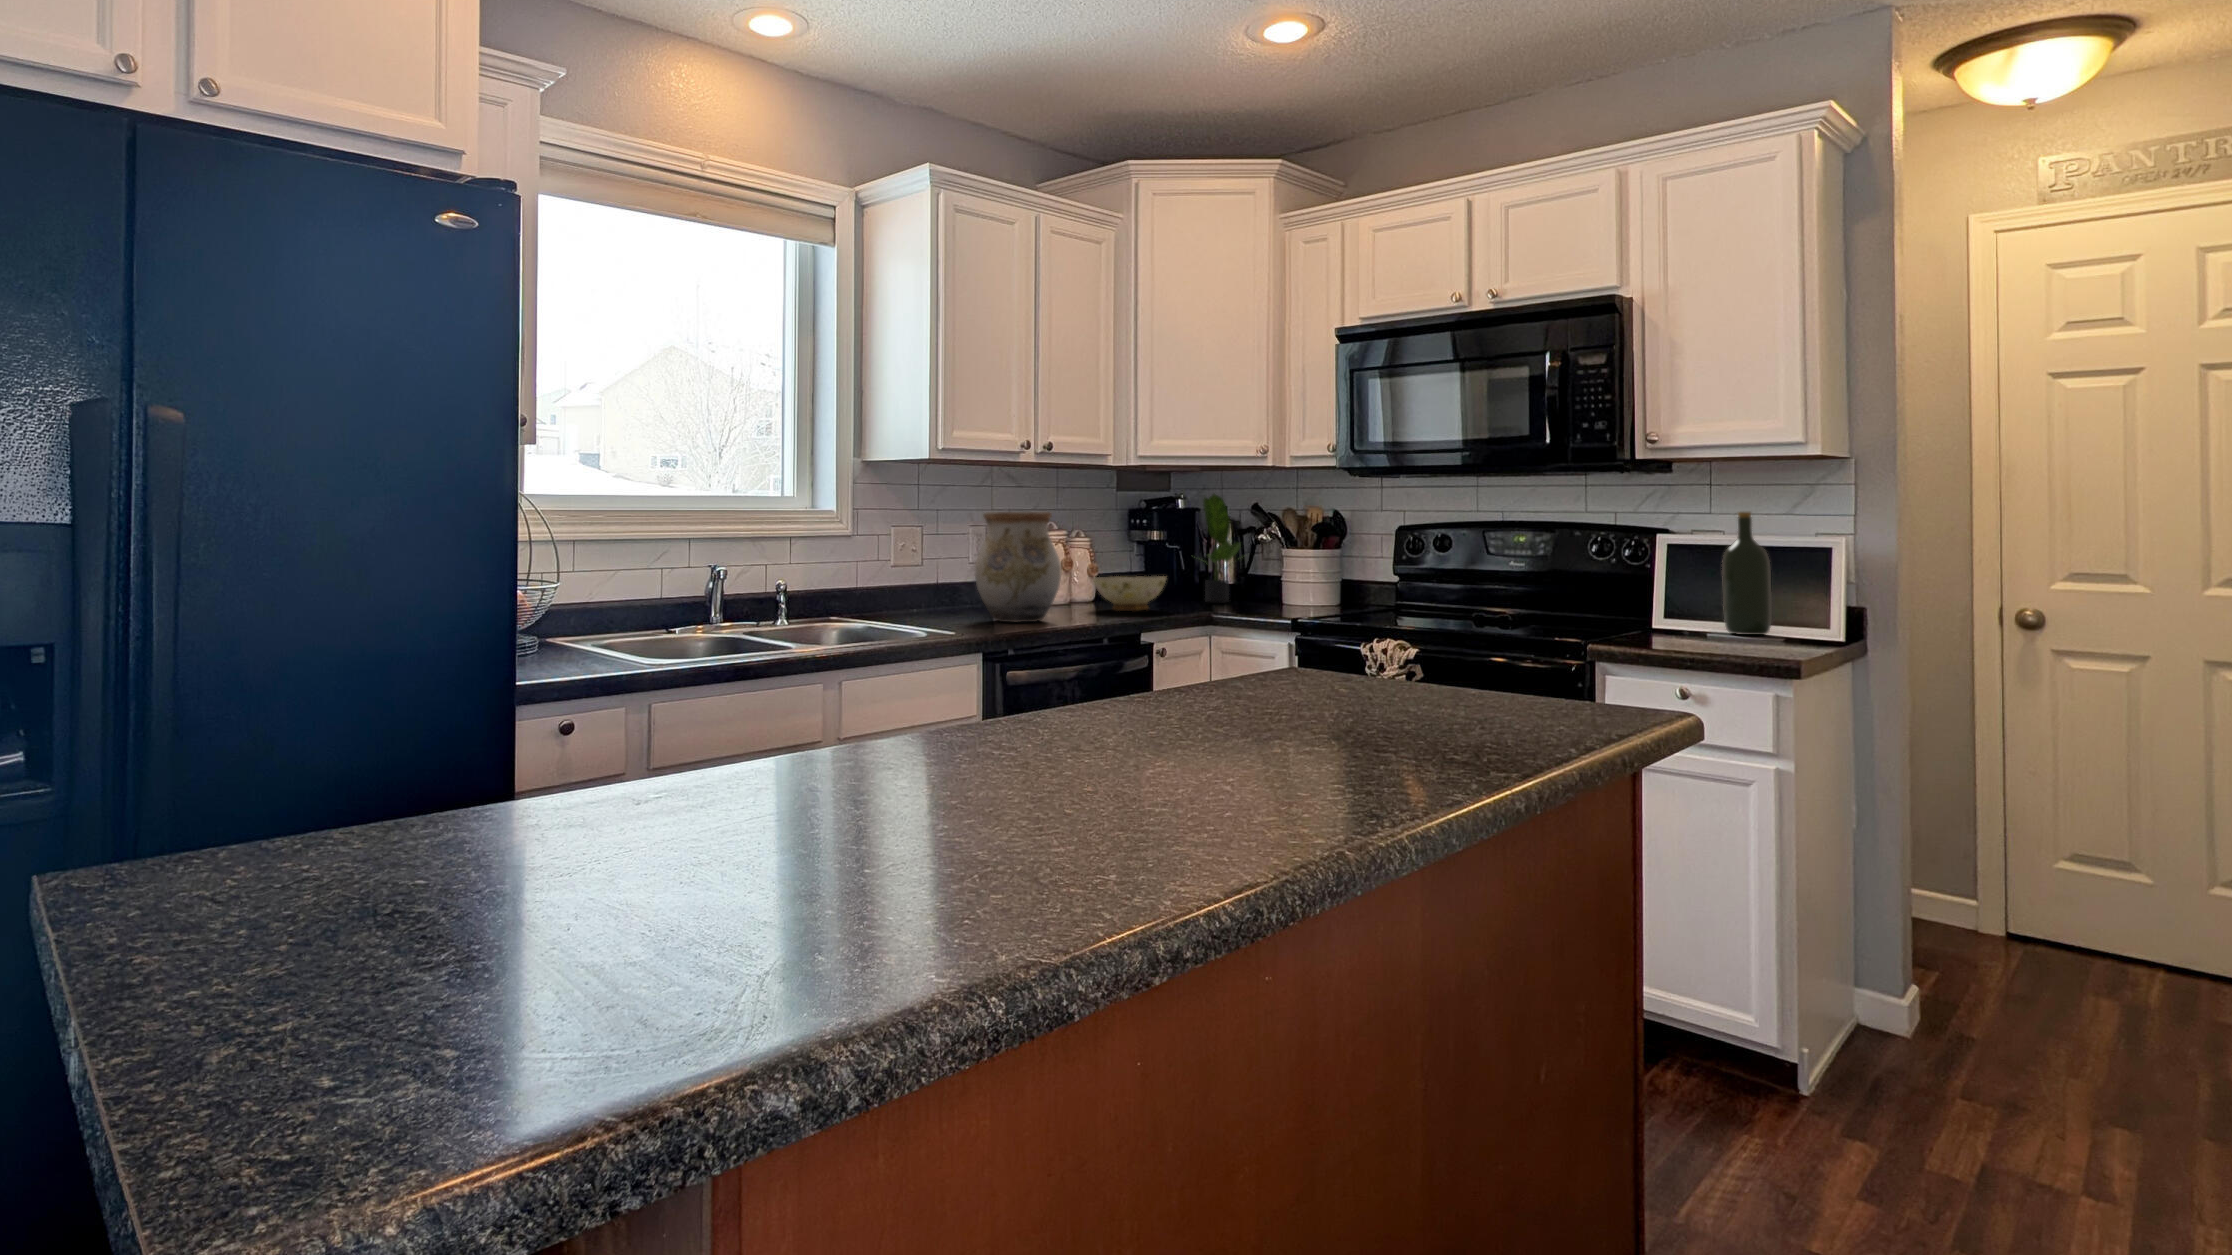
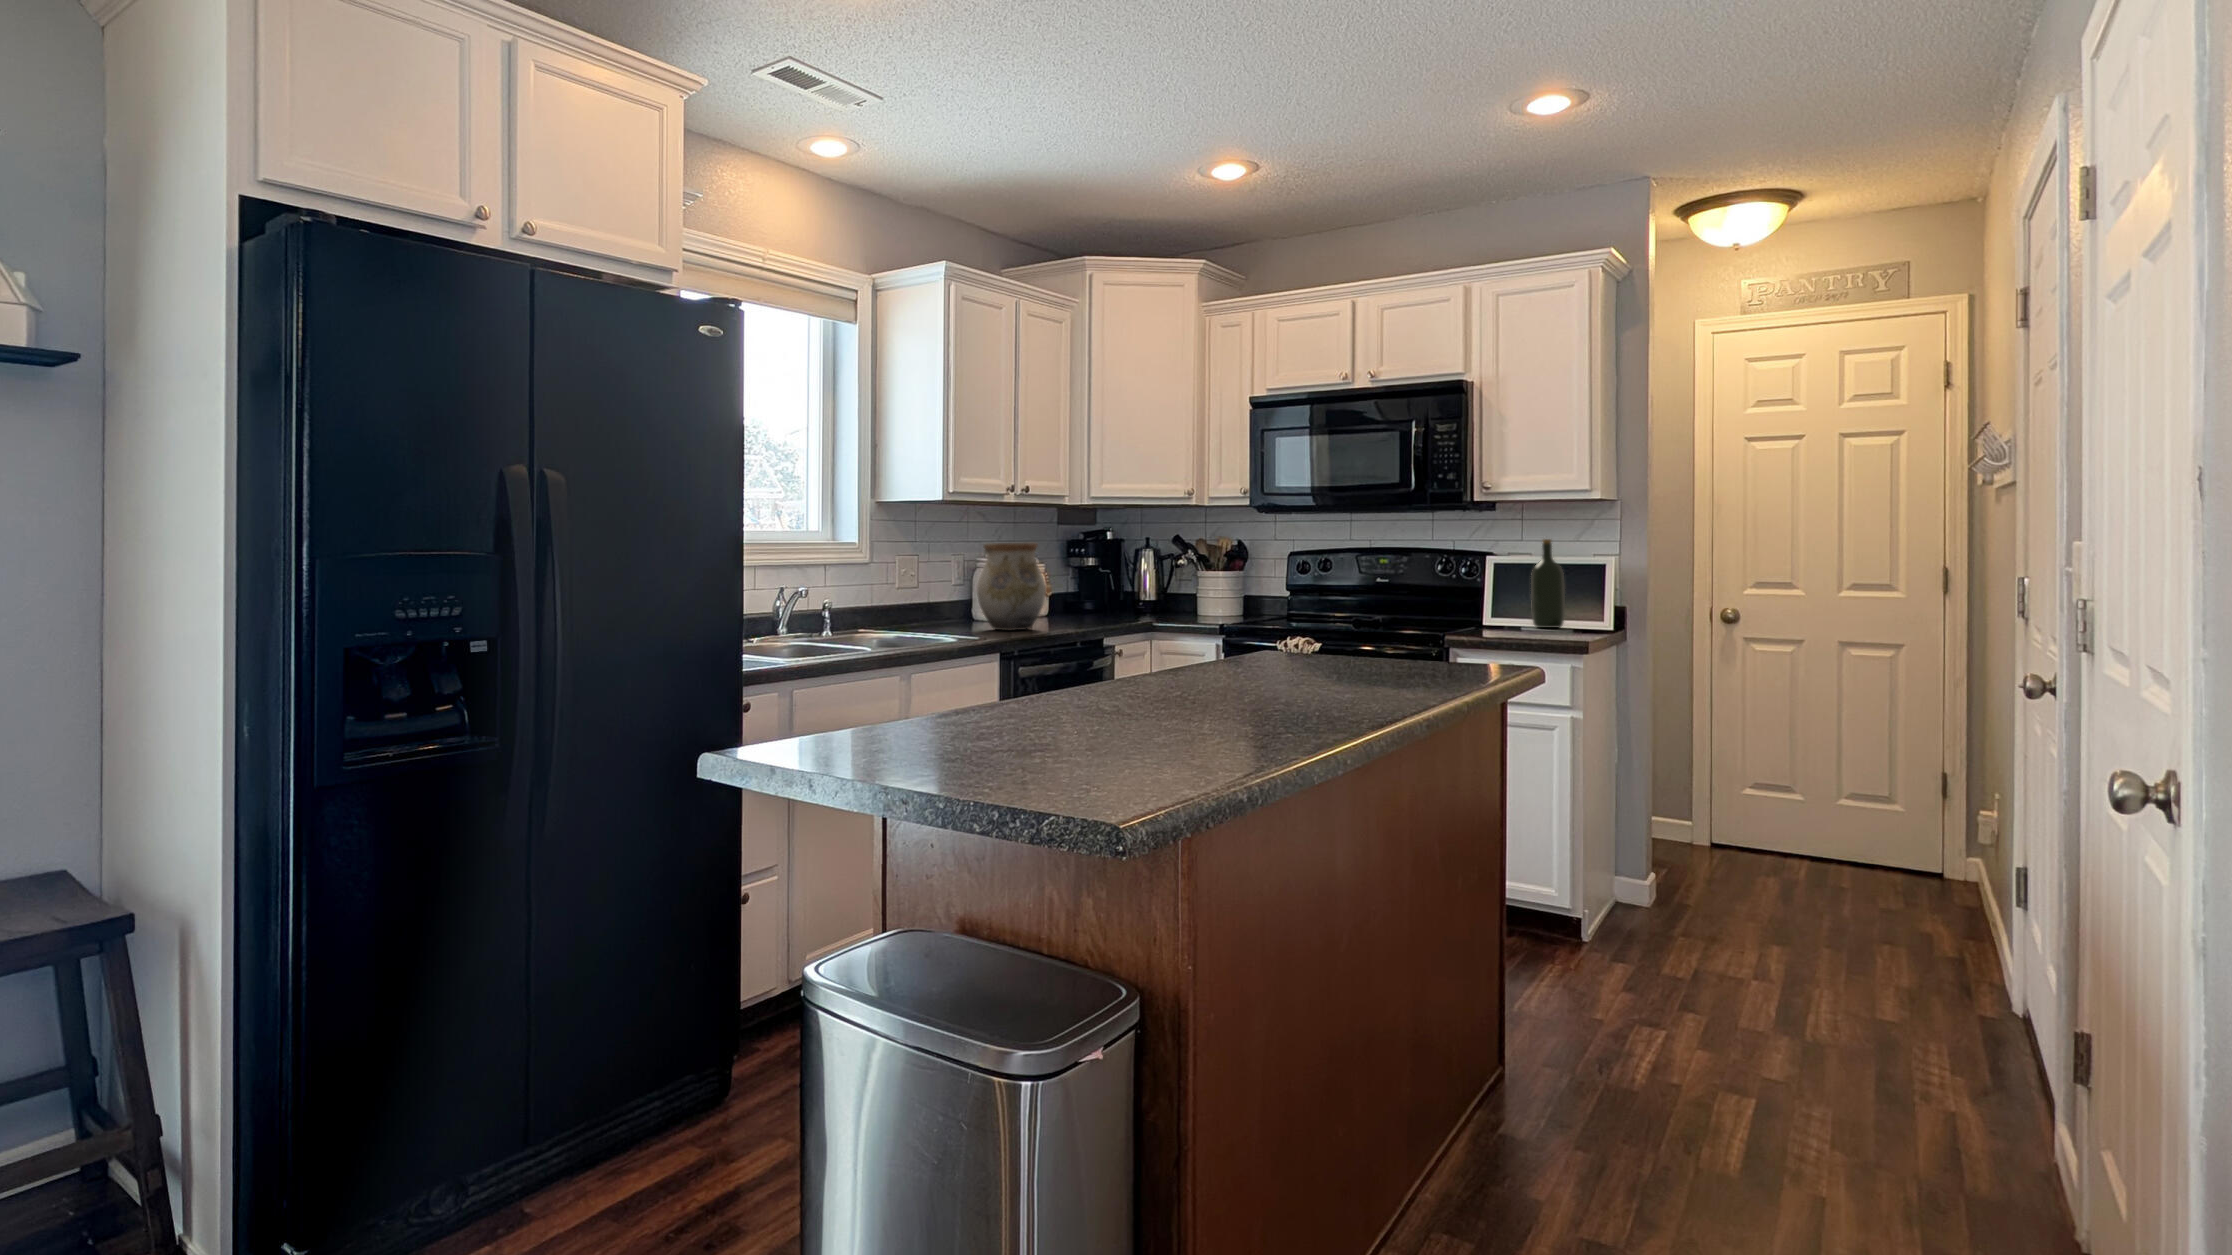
potted plant: present [1203,494,1241,603] -> none [1124,527,1173,615]
ceramic bowl: present [1093,576,1166,611] -> none [1057,594,1116,622]

